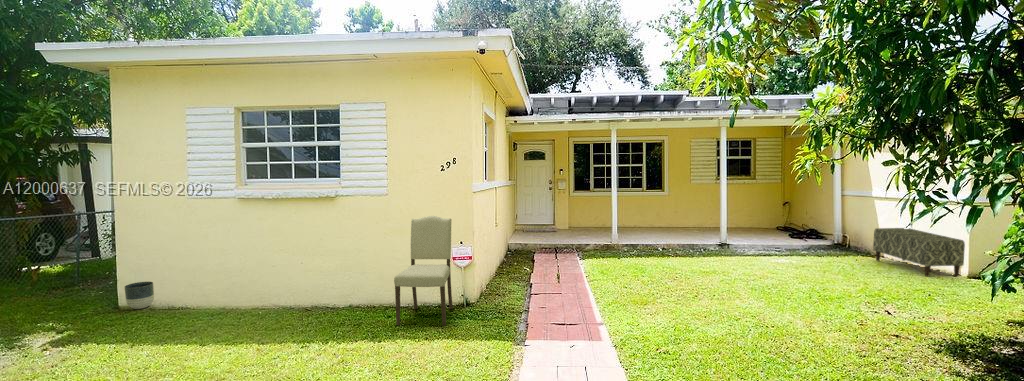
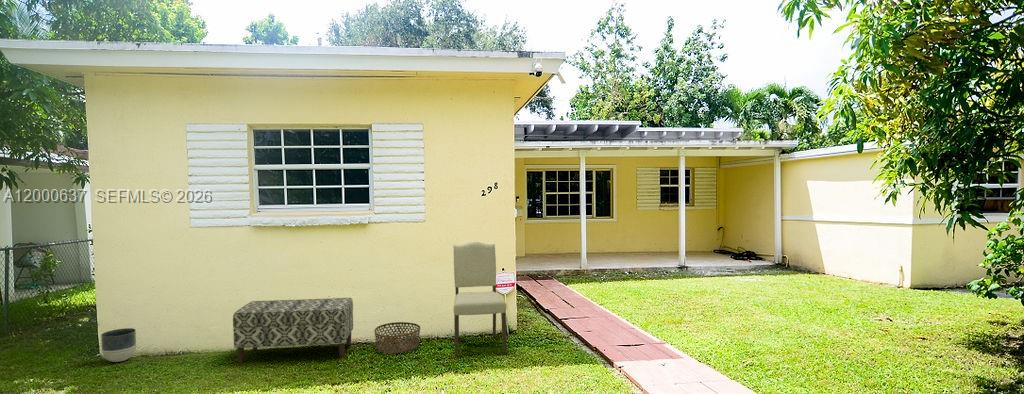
bench: present [873,228,965,277] -> present [233,298,353,363]
basket: none [335,289,379,318] -> present [374,322,420,353]

